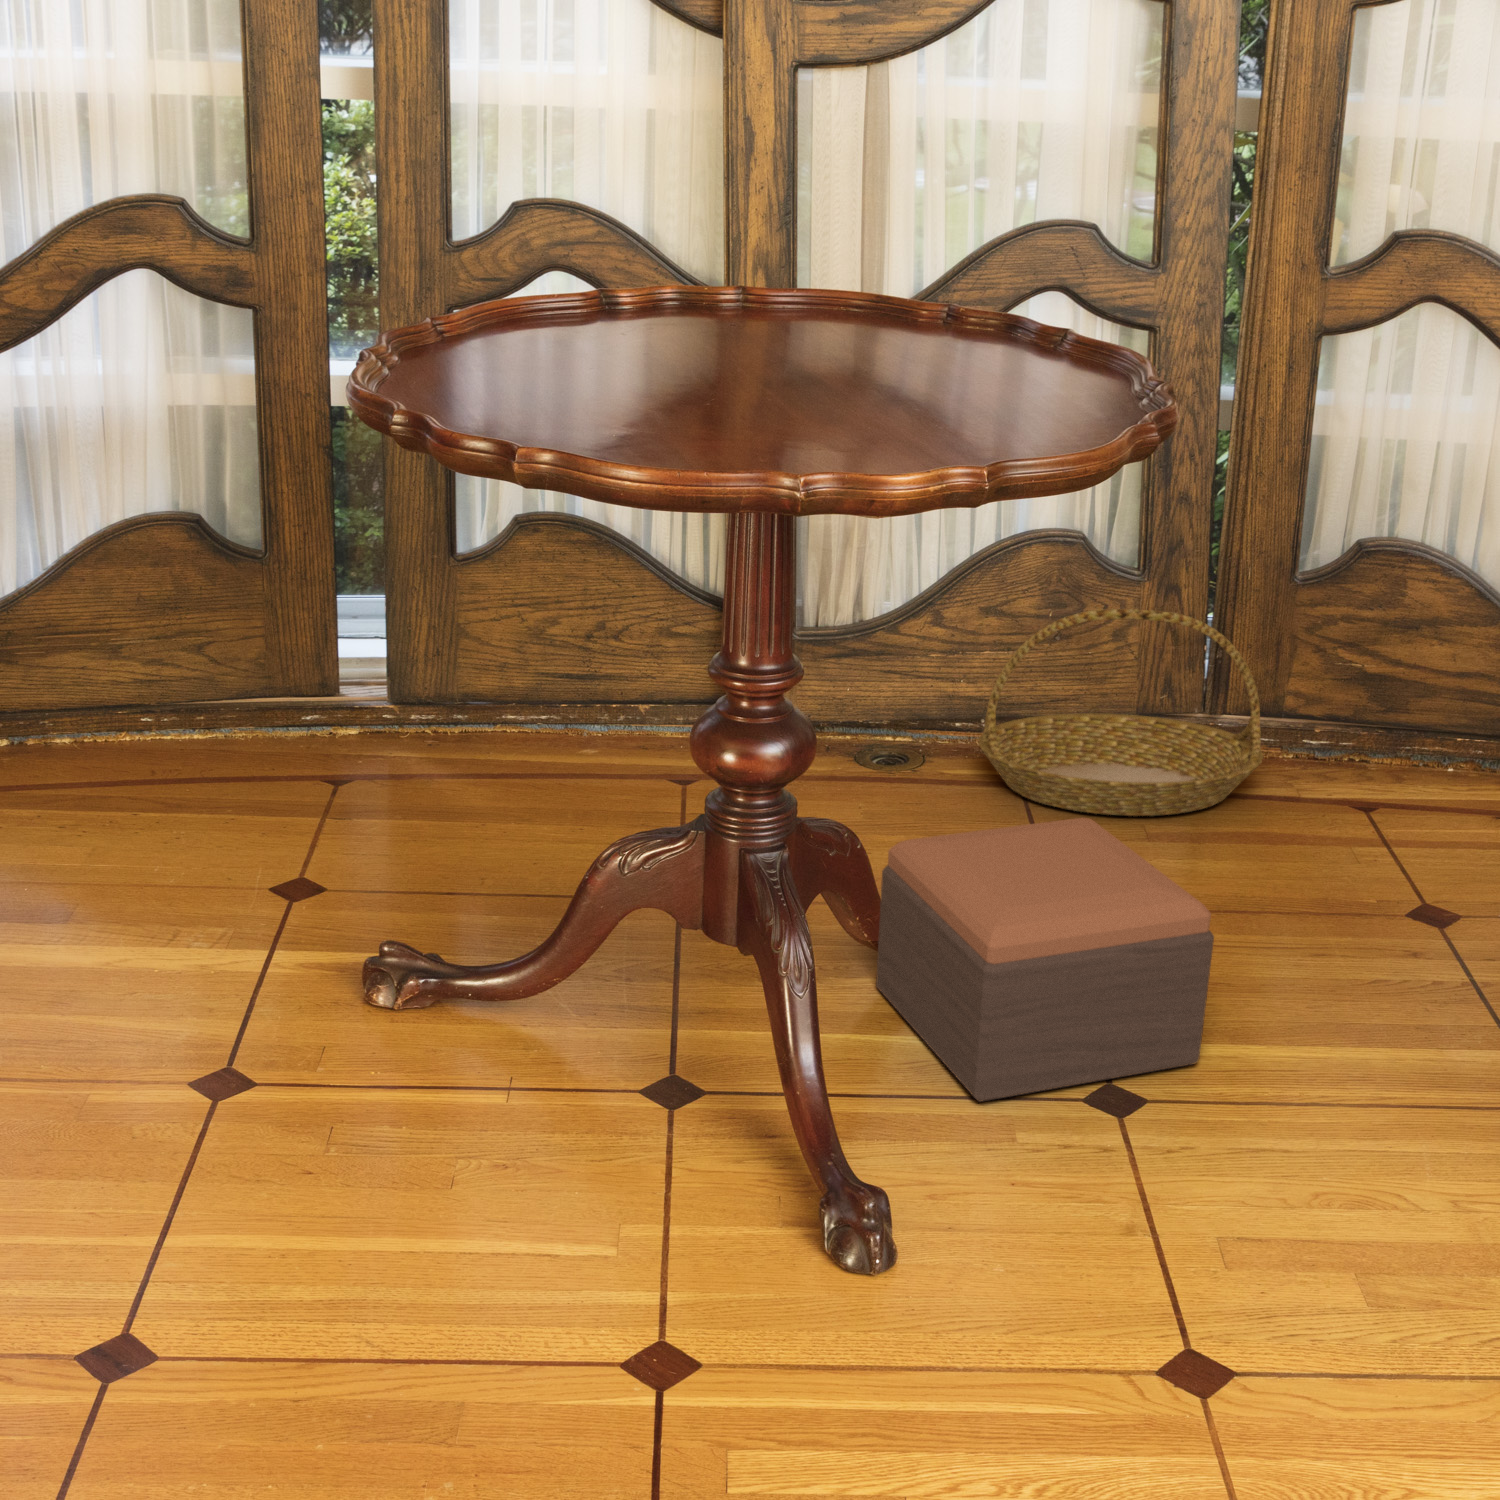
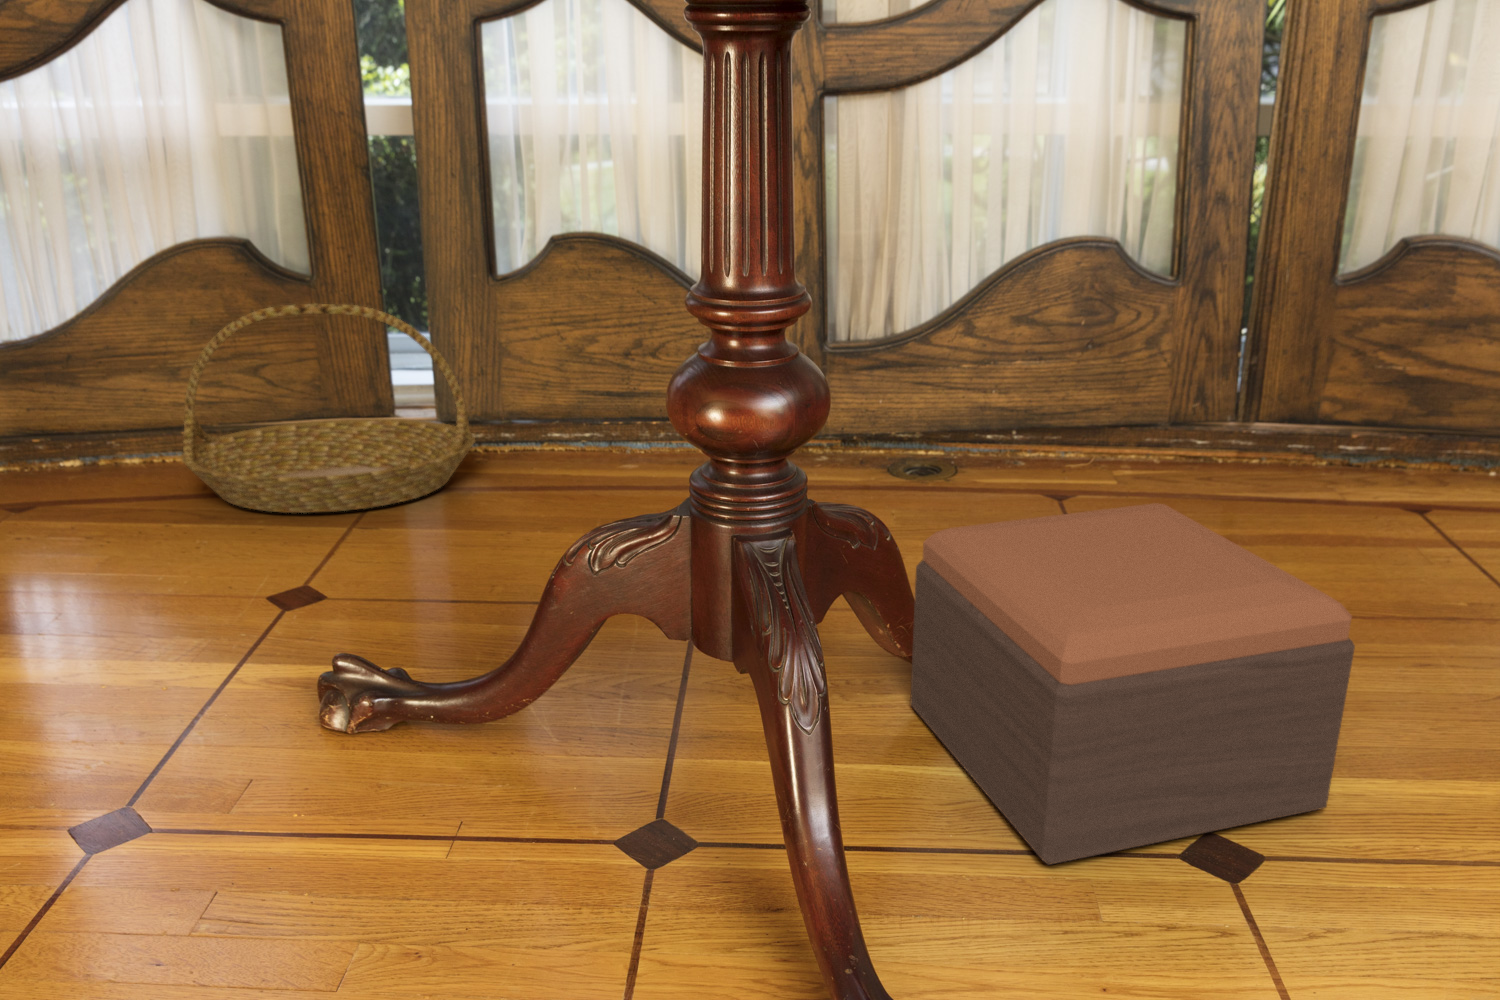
basket: present [979,609,1263,816] -> present [182,304,475,513]

